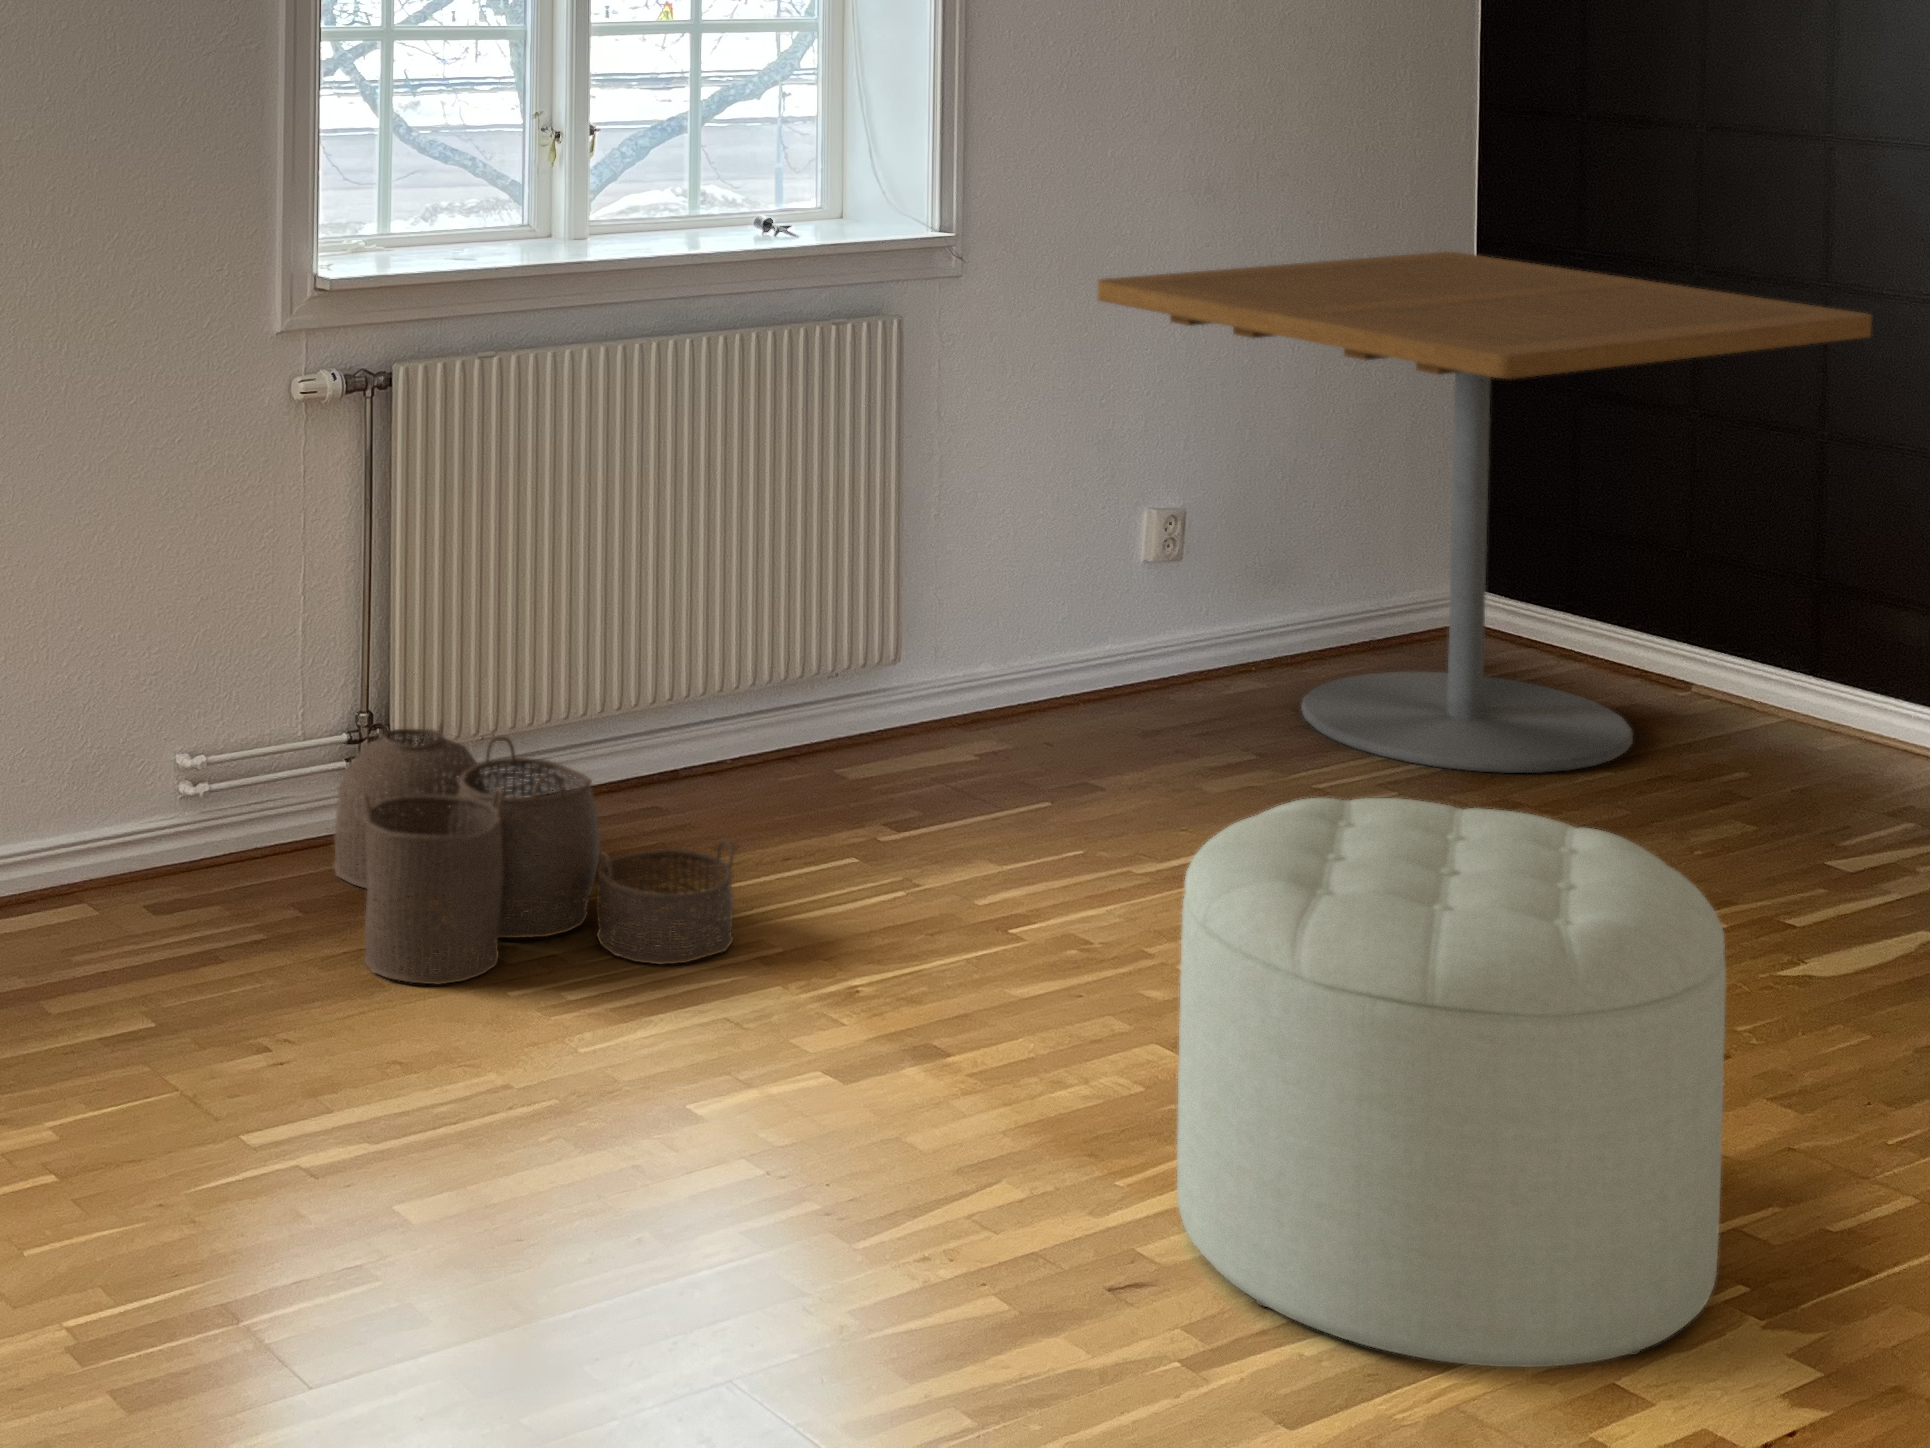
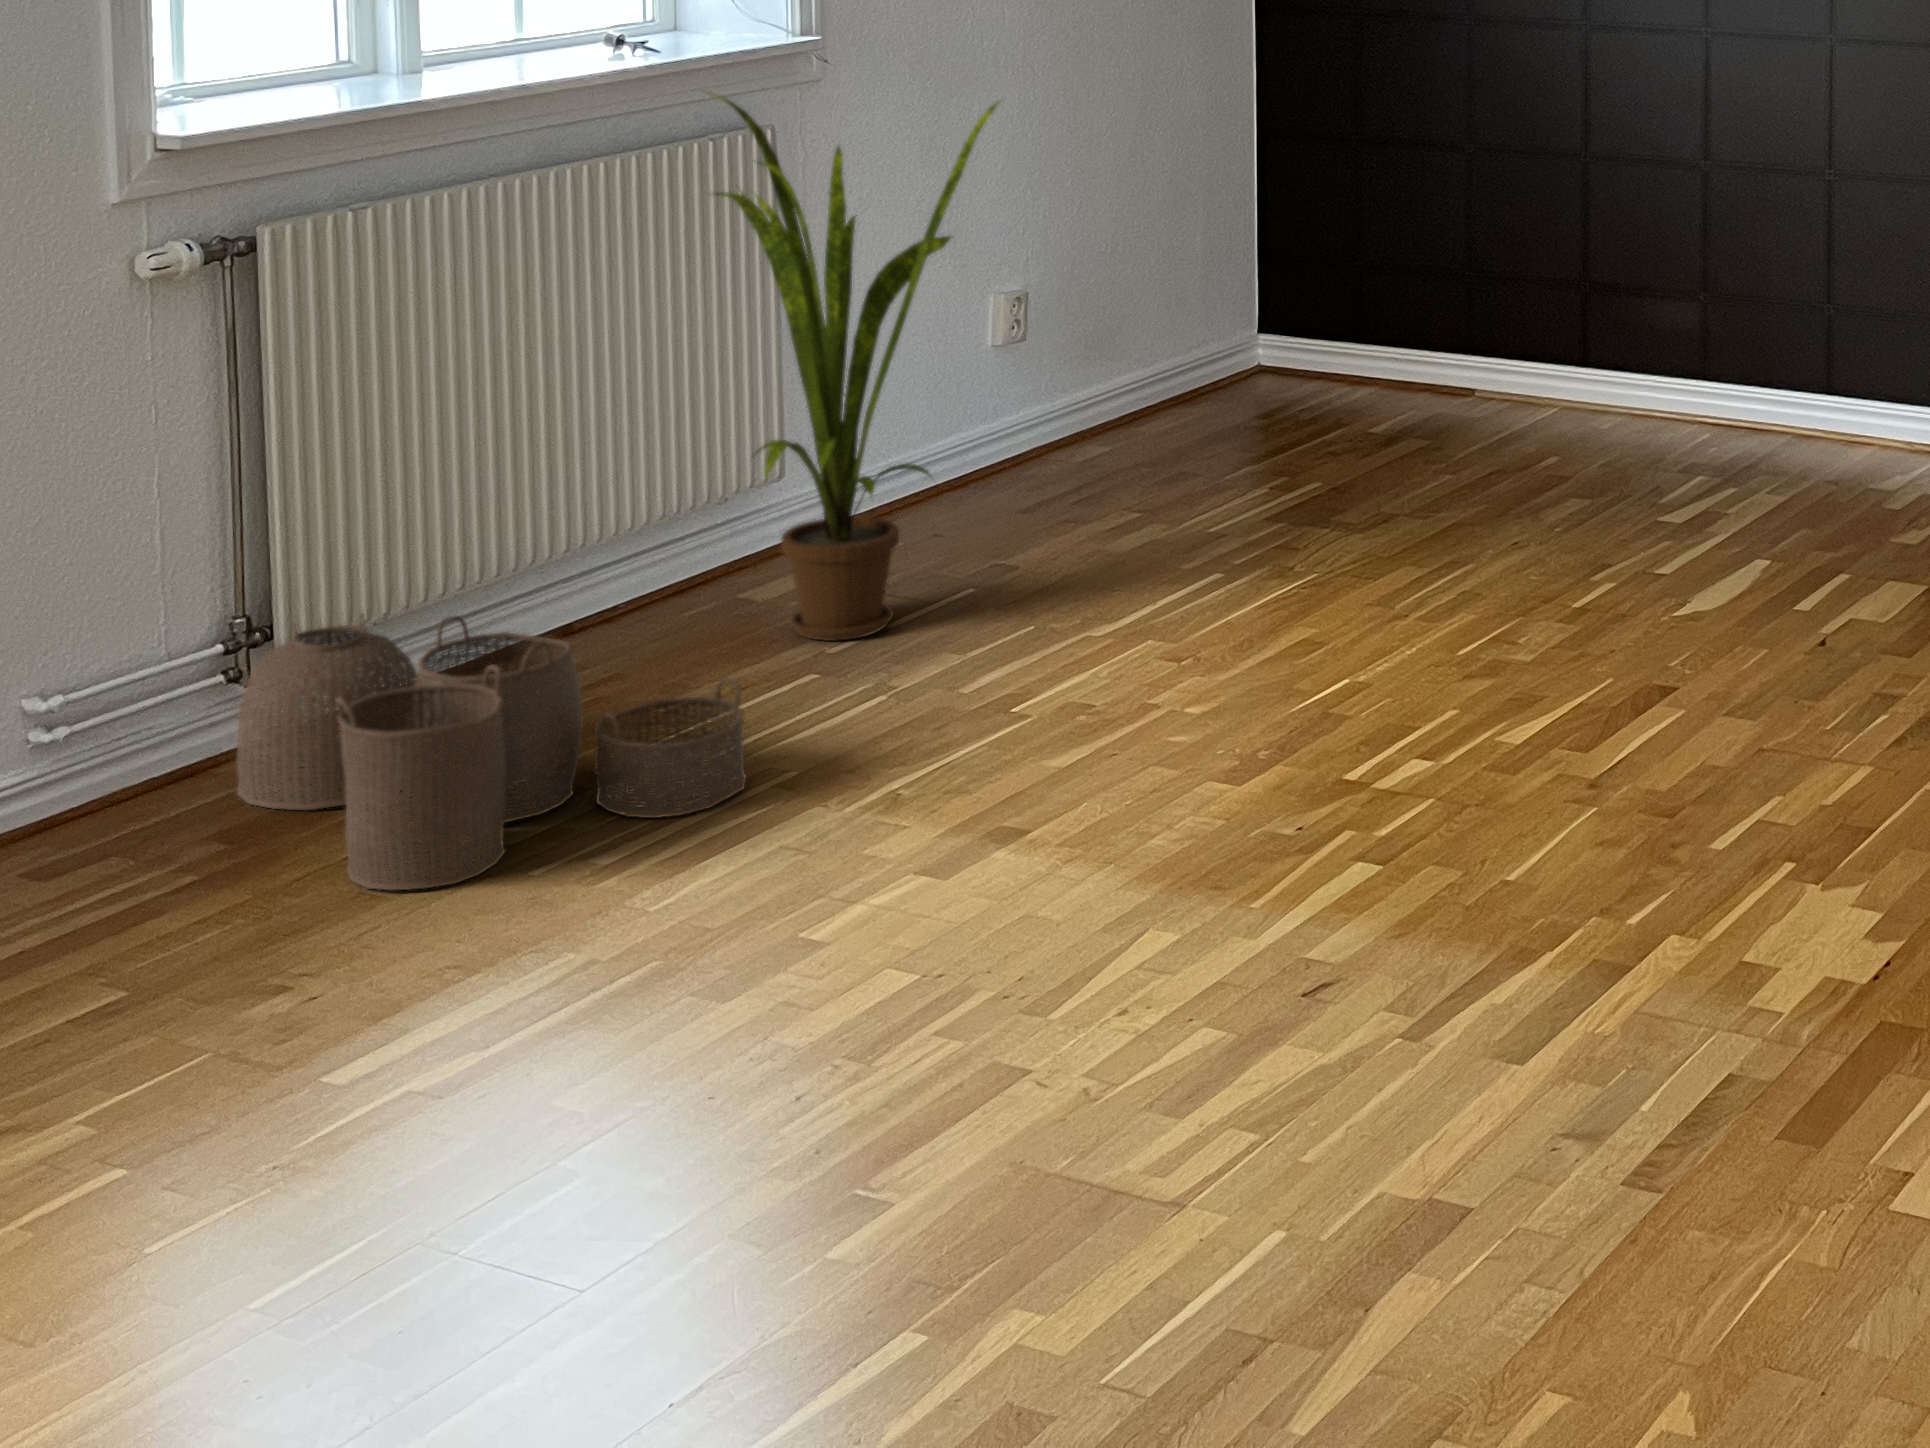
dining table: present [1098,252,1872,773] -> none [941,23,1639,502]
house plant: none [781,272,1083,826] -> present [712,94,998,641]
ottoman: present [1177,798,1726,1367] -> none [1317,505,1783,978]

